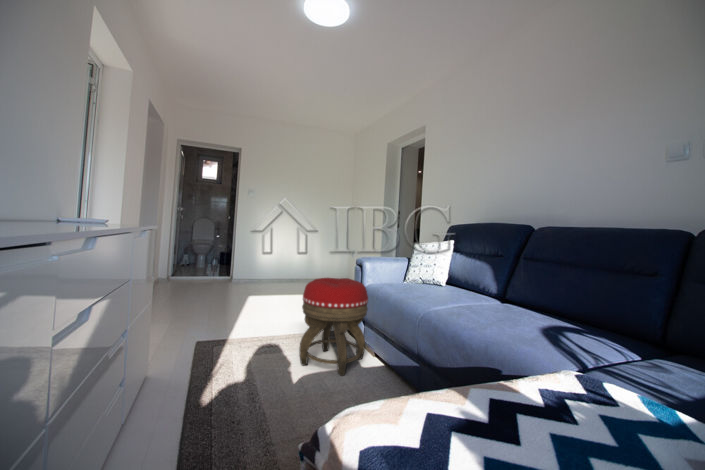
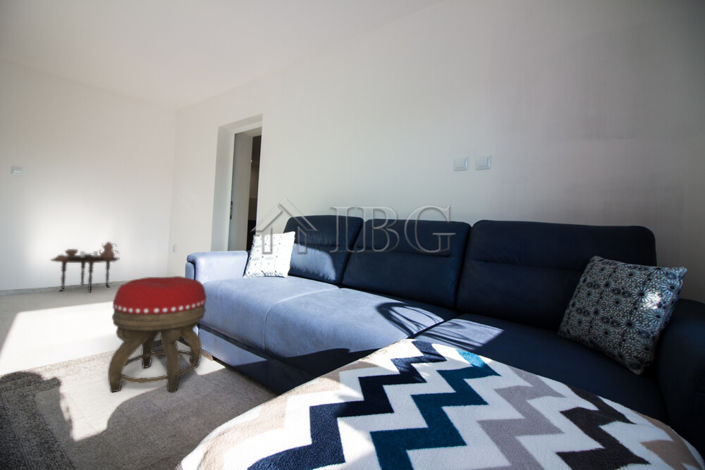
side table: none [273,248,314,287] -> present [52,242,118,291]

